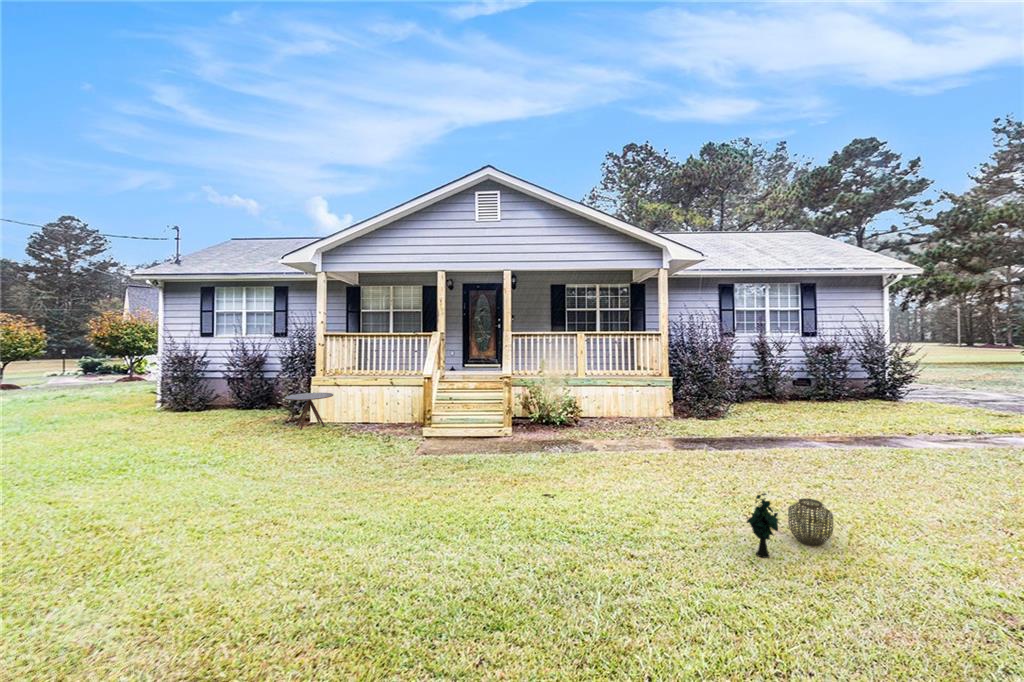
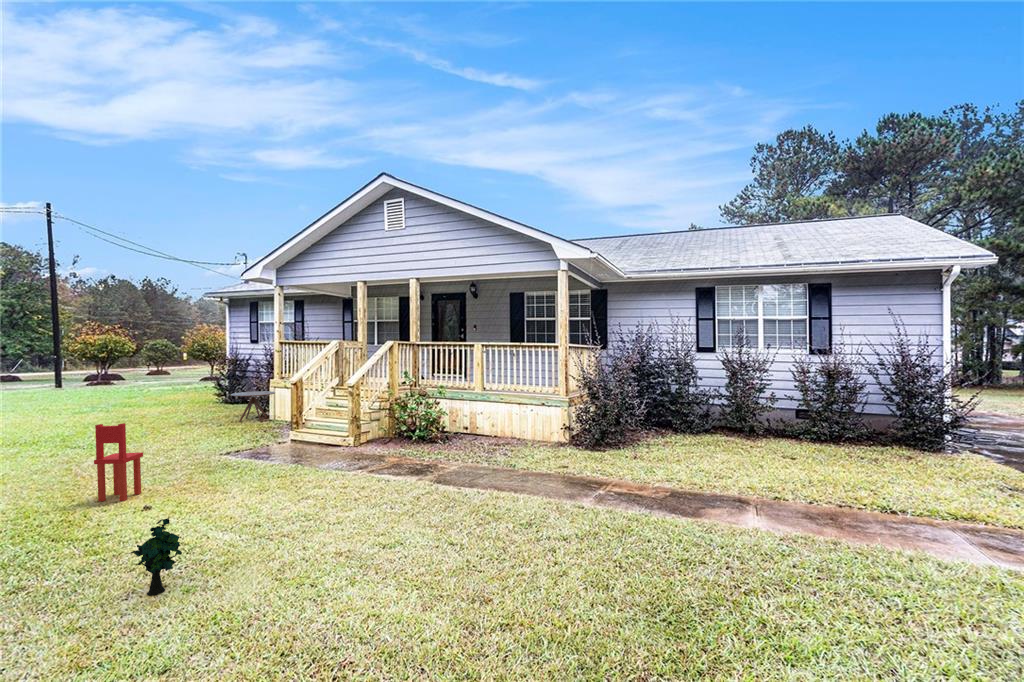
chair: none [443,429,481,514] -> present [94,423,143,501]
woven basket: present [788,499,833,546] -> none [211,536,266,597]

